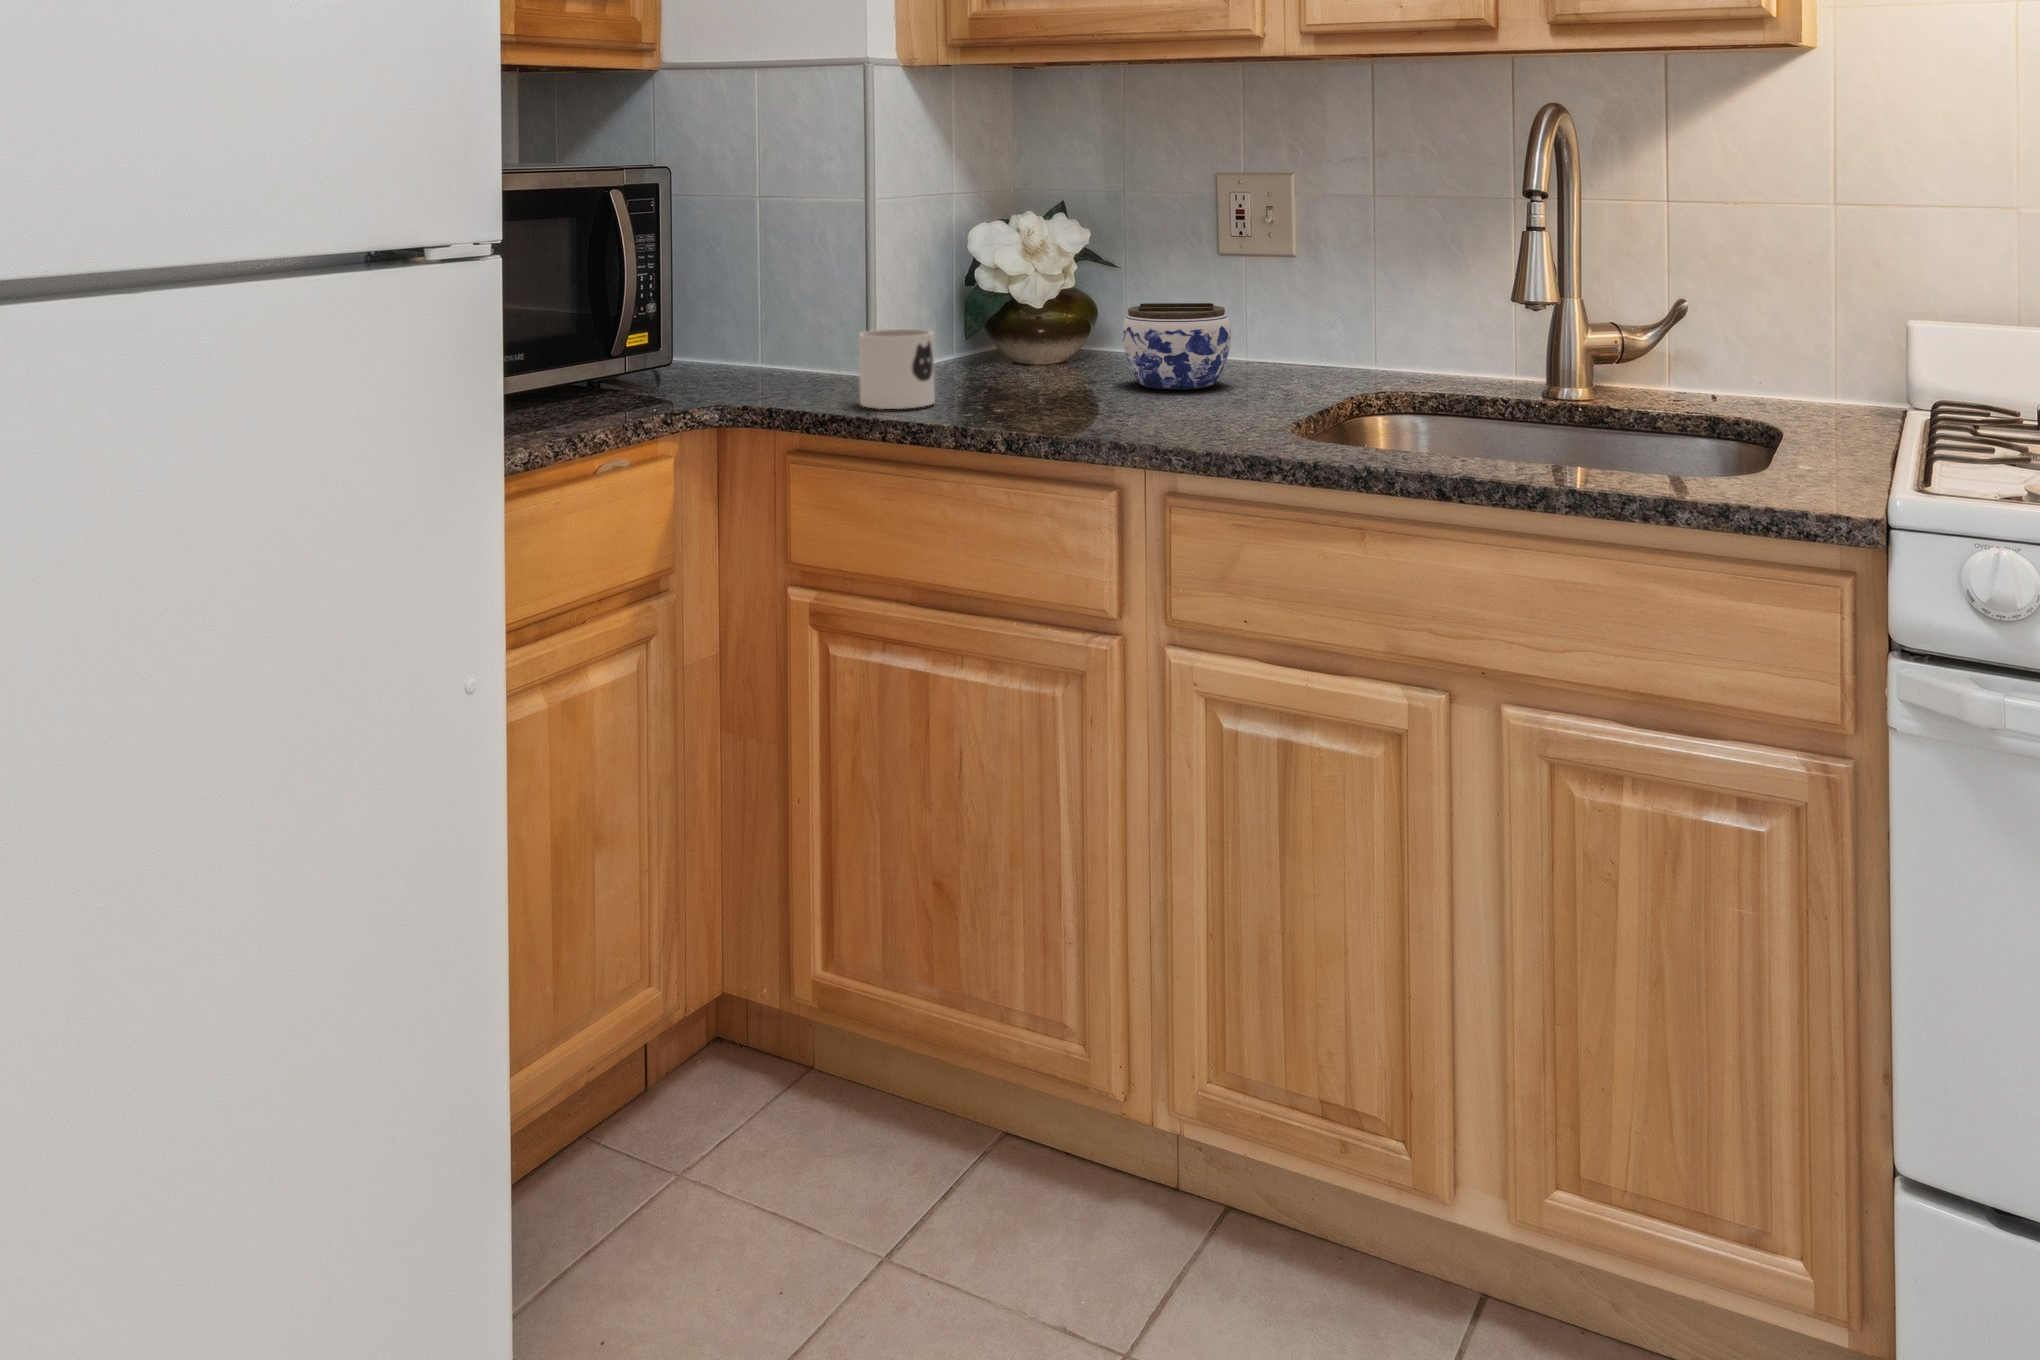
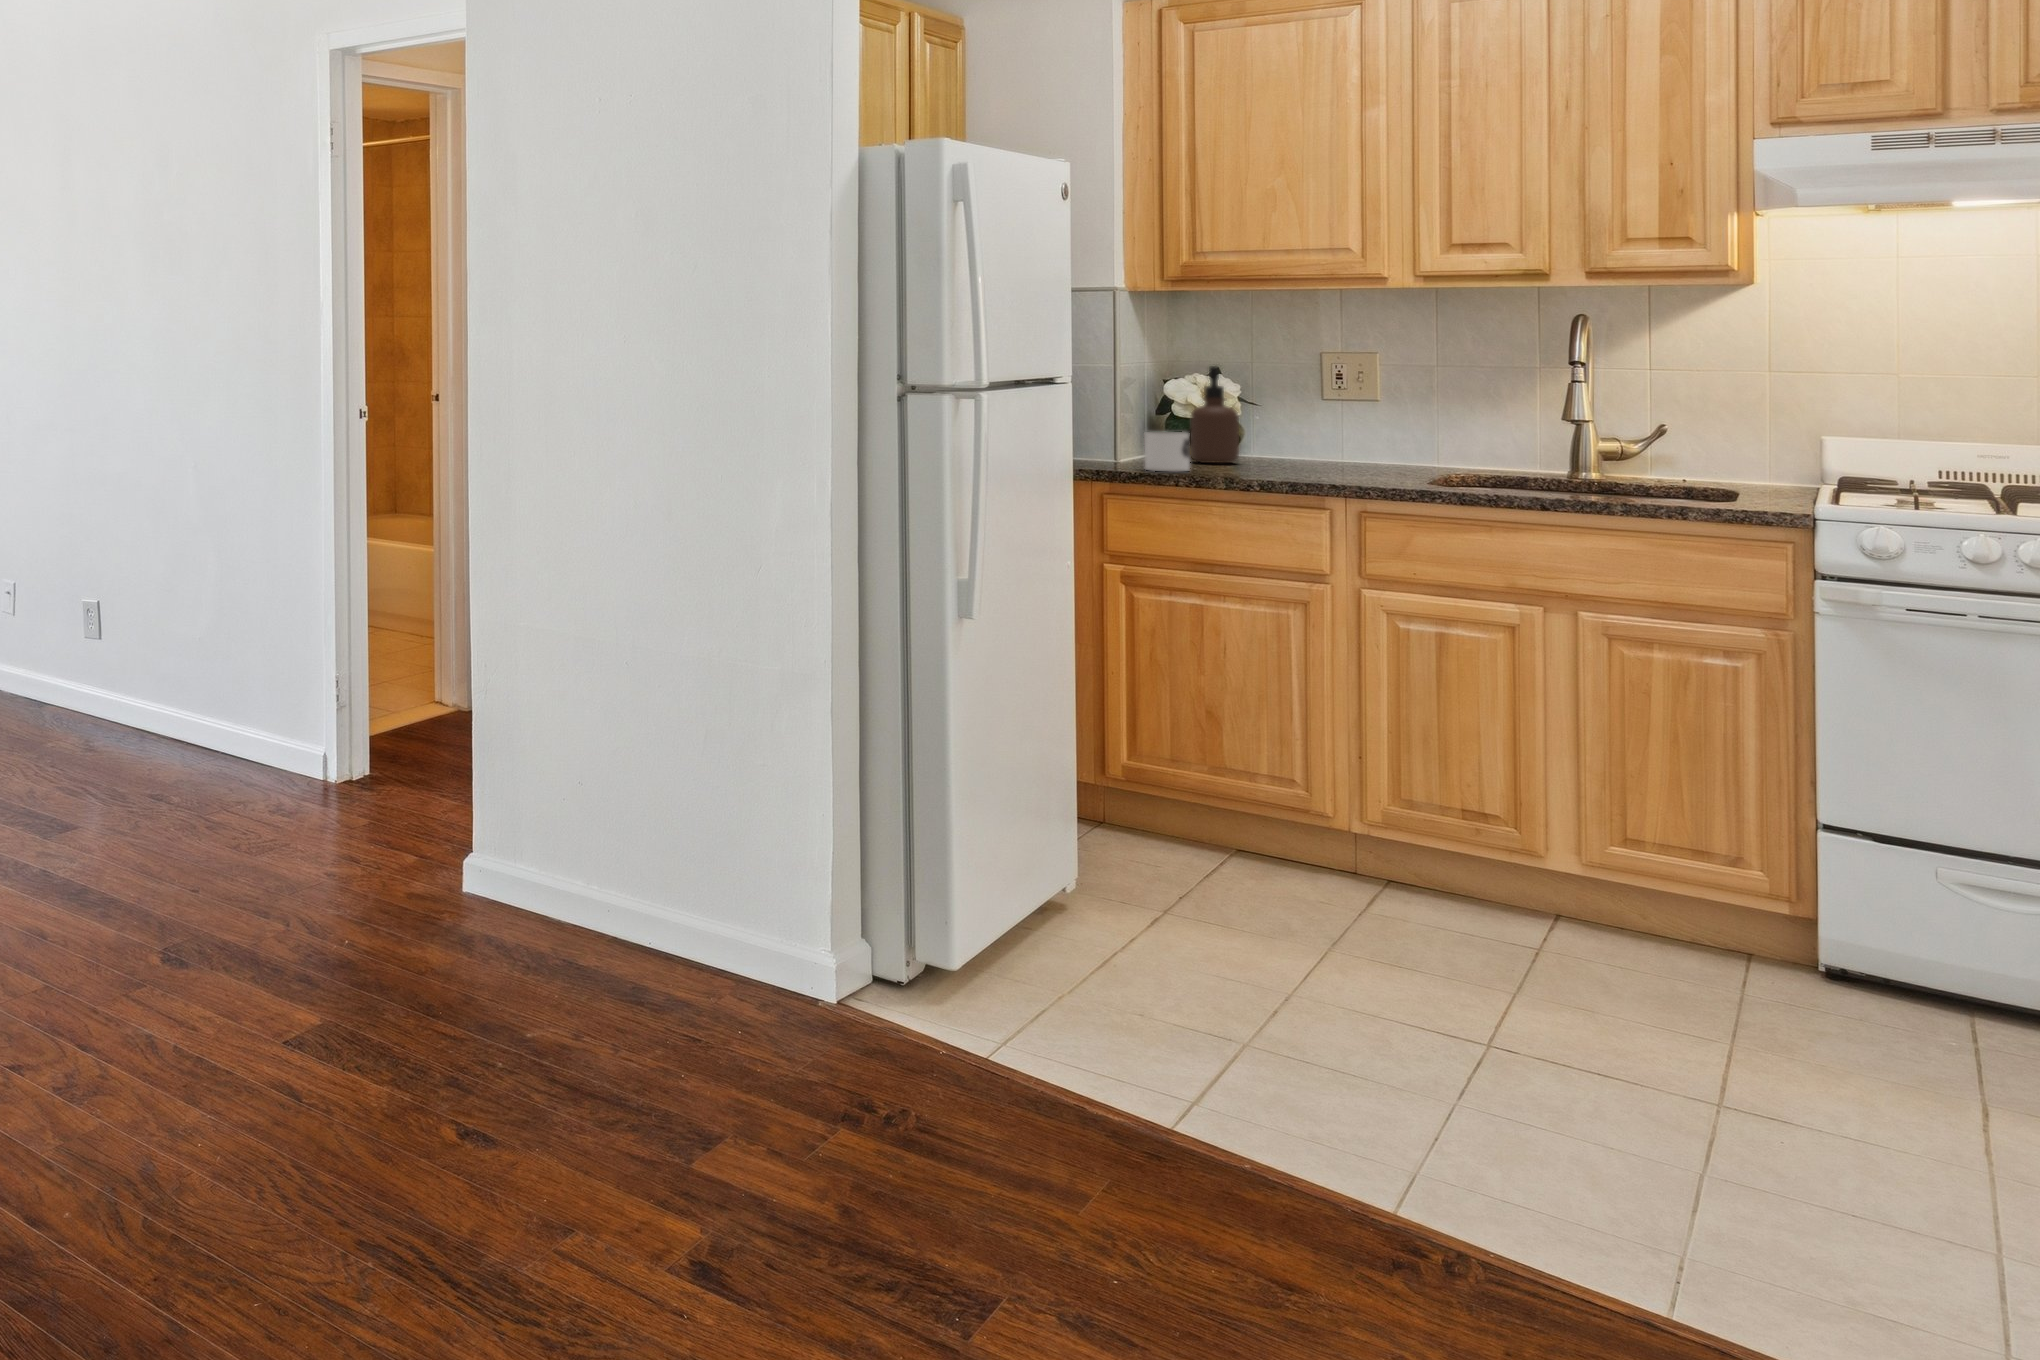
soap dispenser: none [991,200,1067,376] -> present [1191,366,1239,463]
jar: present [1123,303,1231,389] -> none [1284,424,1355,470]

